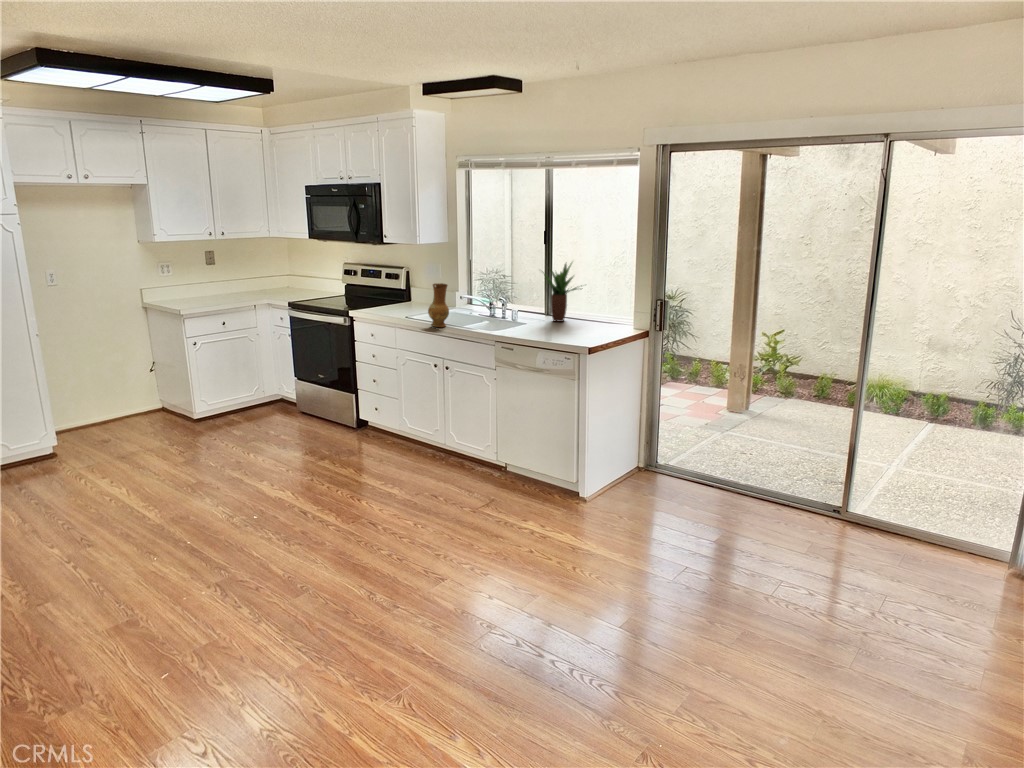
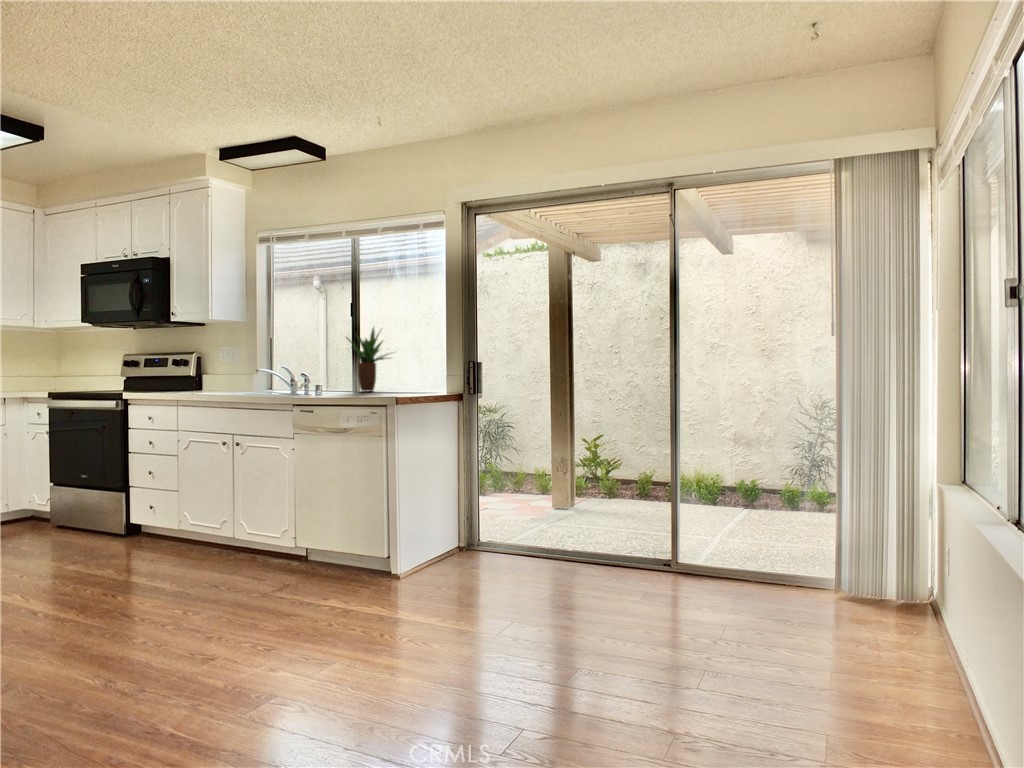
ceramic jug: present [428,283,449,327] -> none [216,348,241,397]

